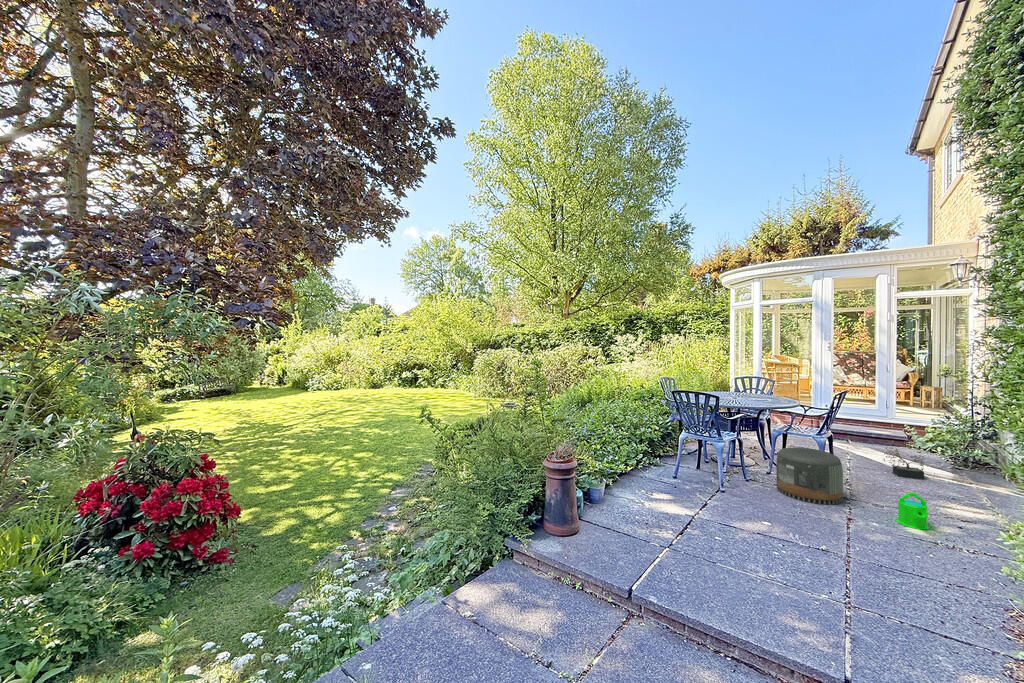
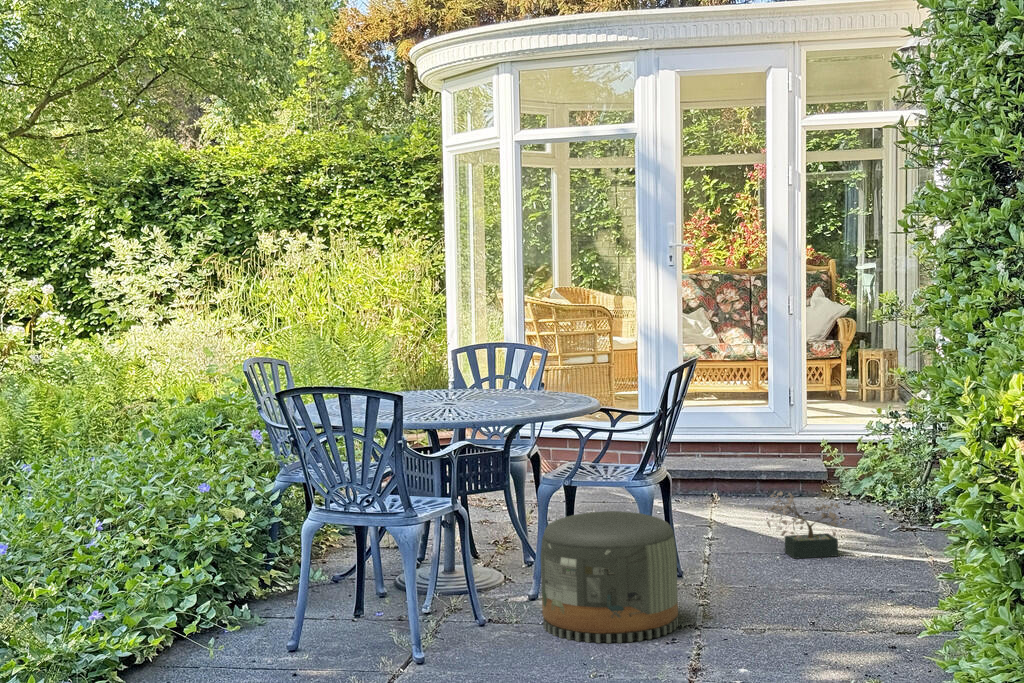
watering can: present [896,492,930,529] -> none [769,575,826,654]

